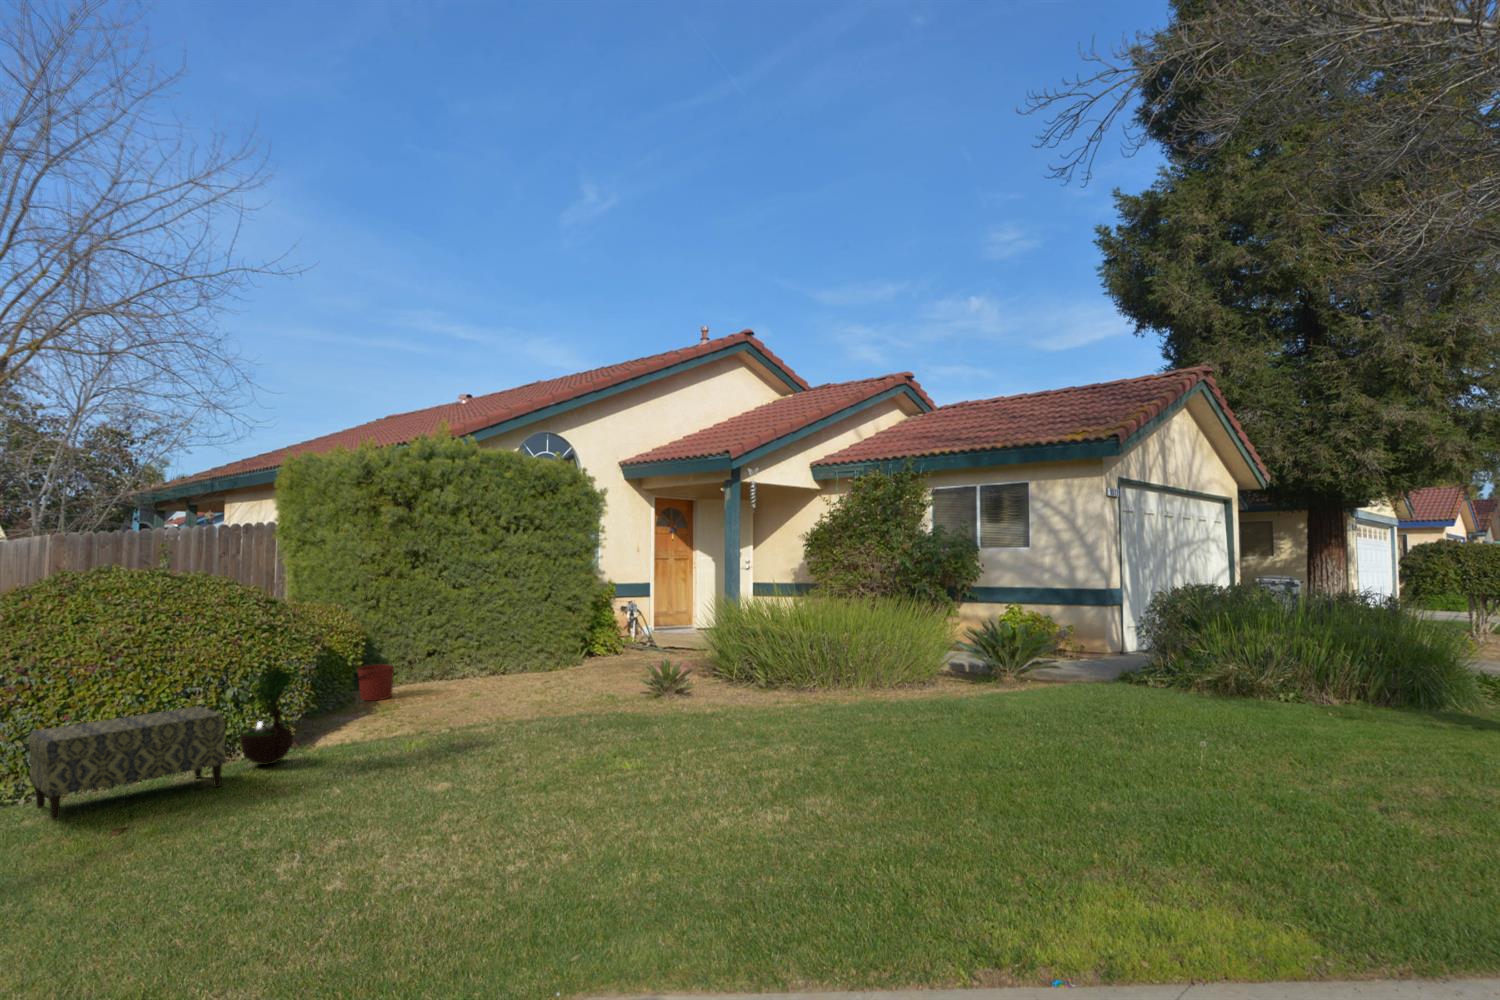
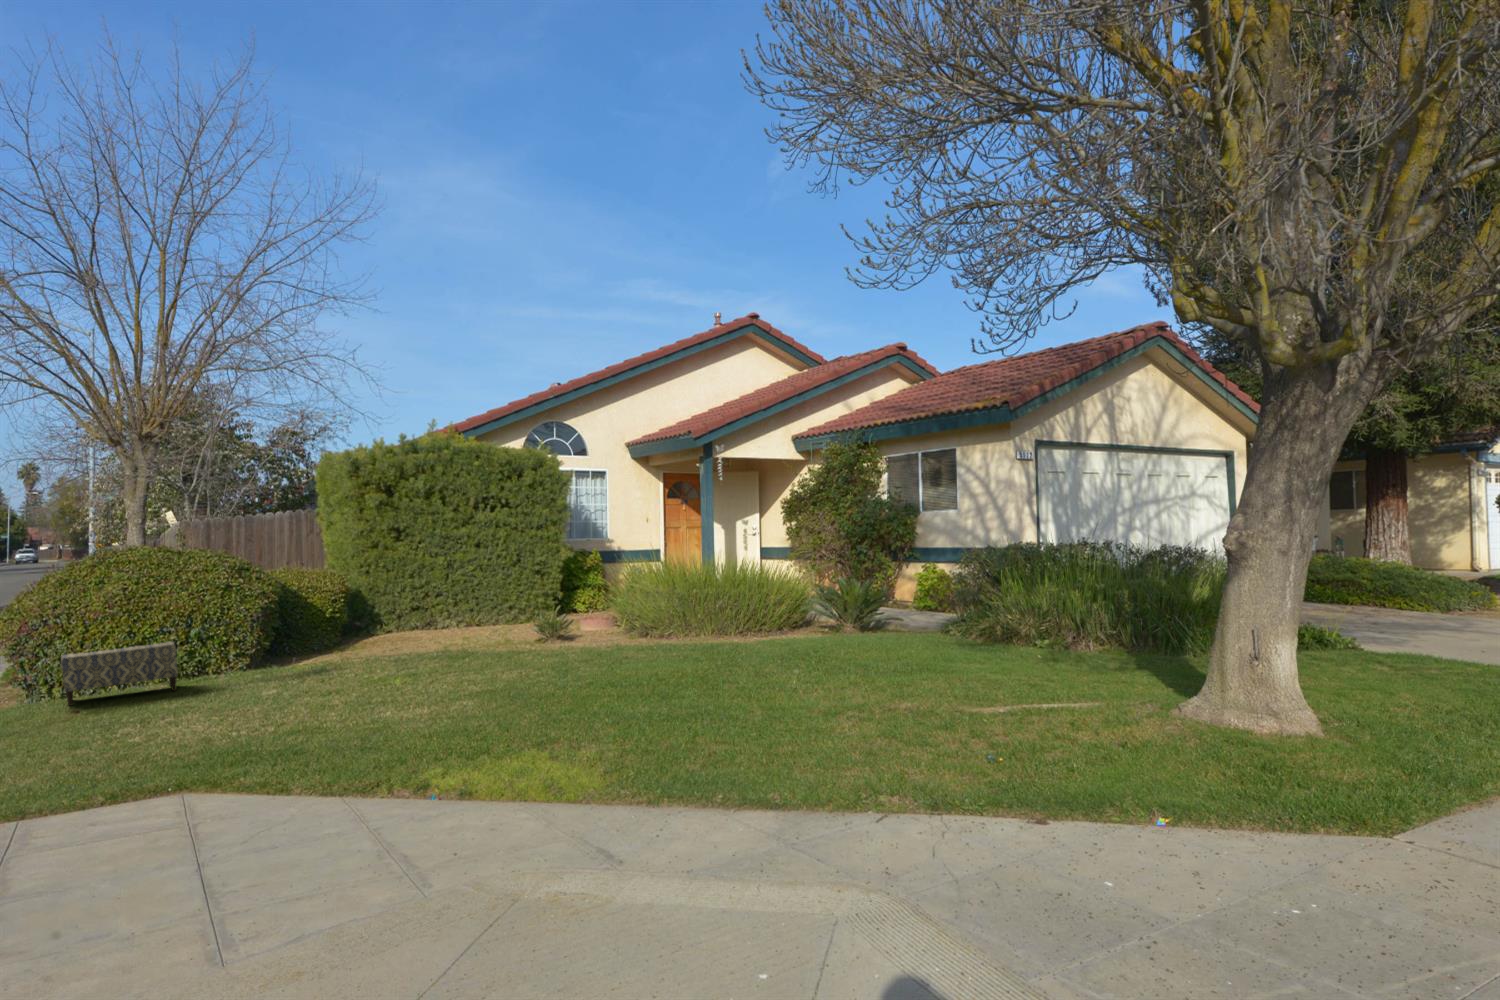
potted tree: present [240,660,302,765] -> none [195,606,240,680]
bucket: present [357,664,394,701] -> none [336,616,365,643]

